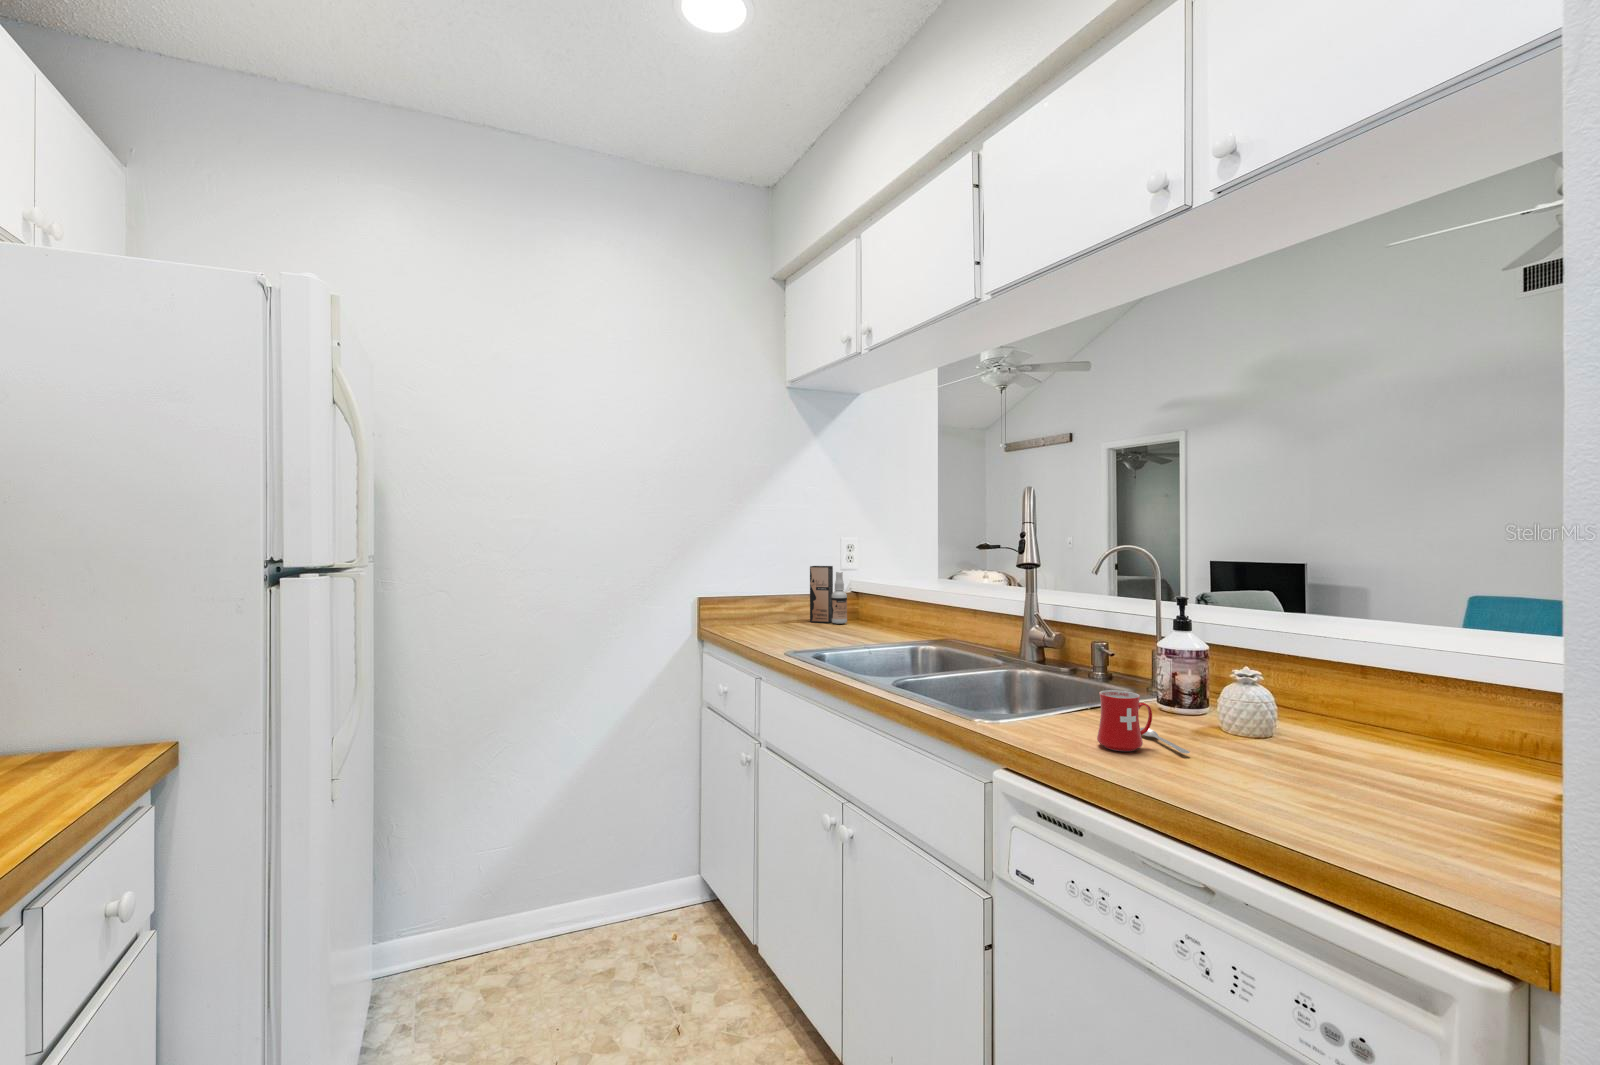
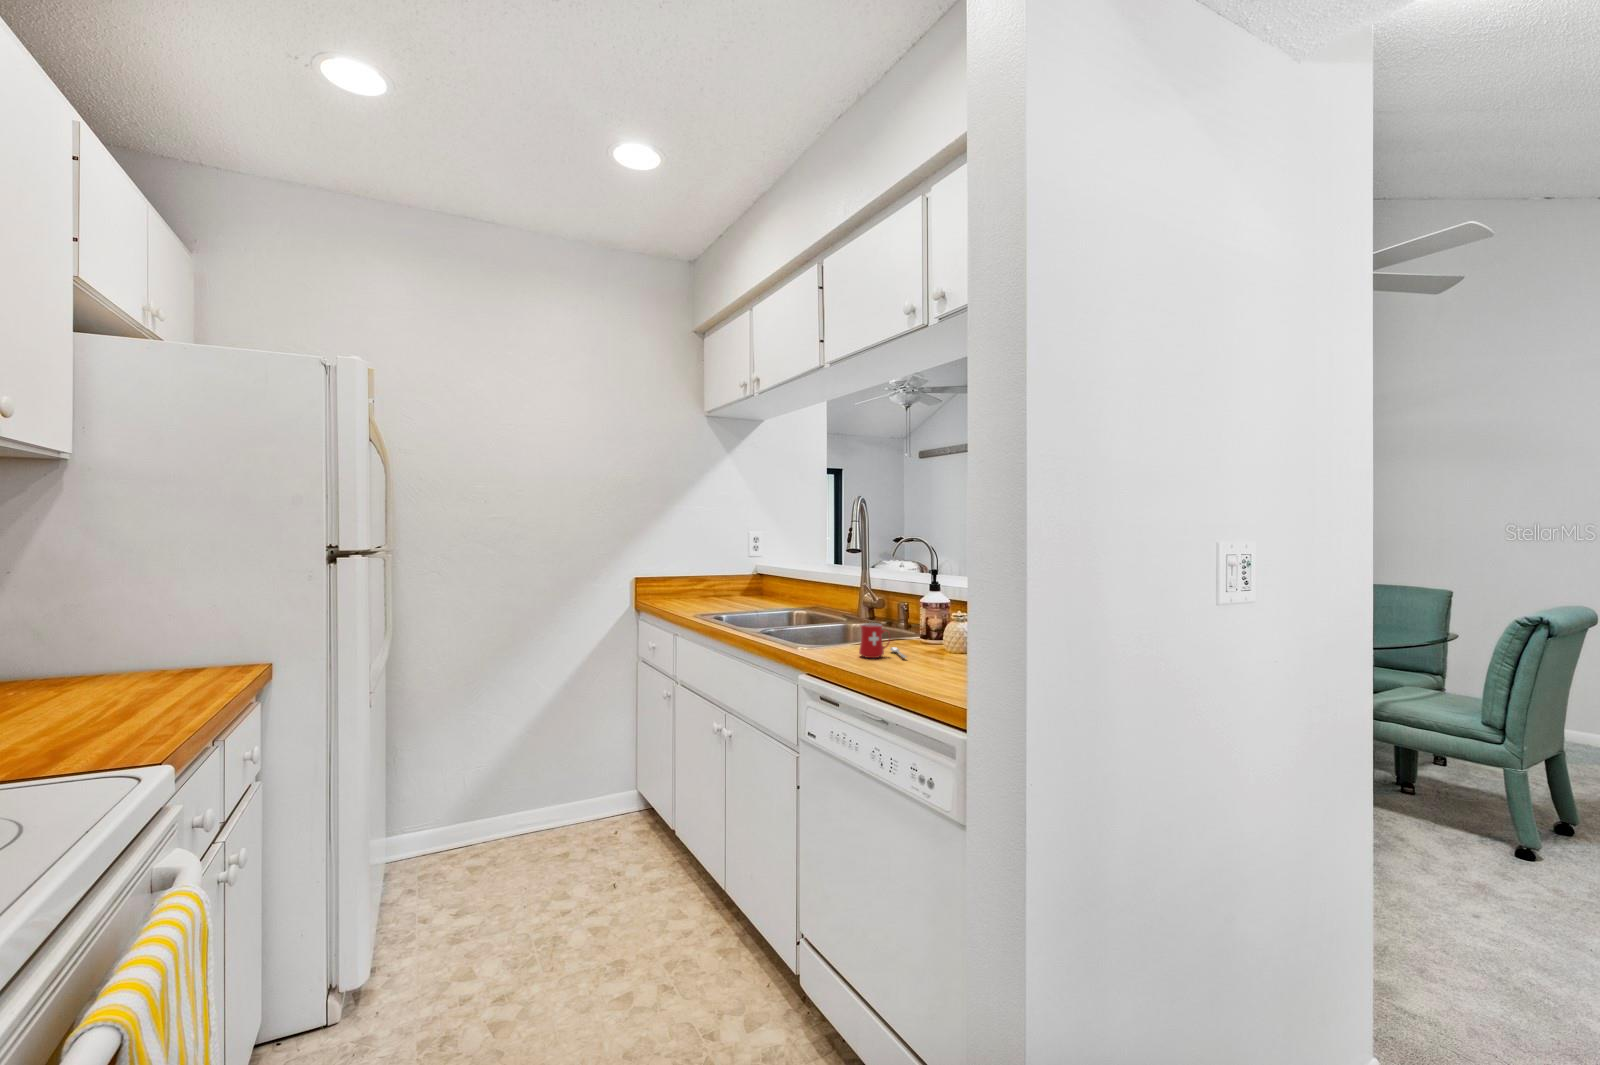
spray bottle: present [810,566,847,624] -> none [723,554,751,597]

